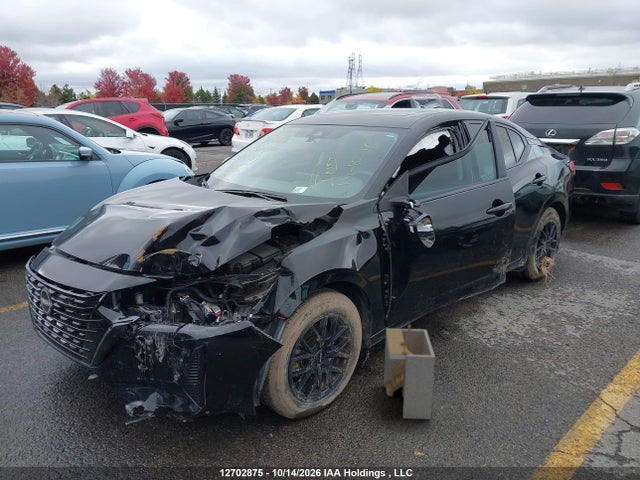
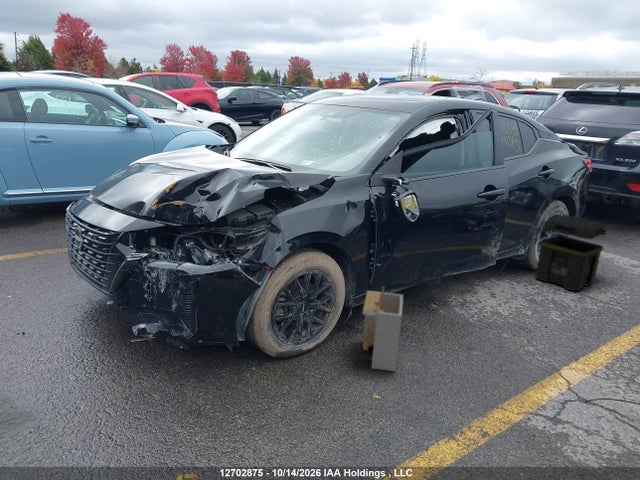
toolbox: none [535,222,604,300] -> present [536,215,606,291]

